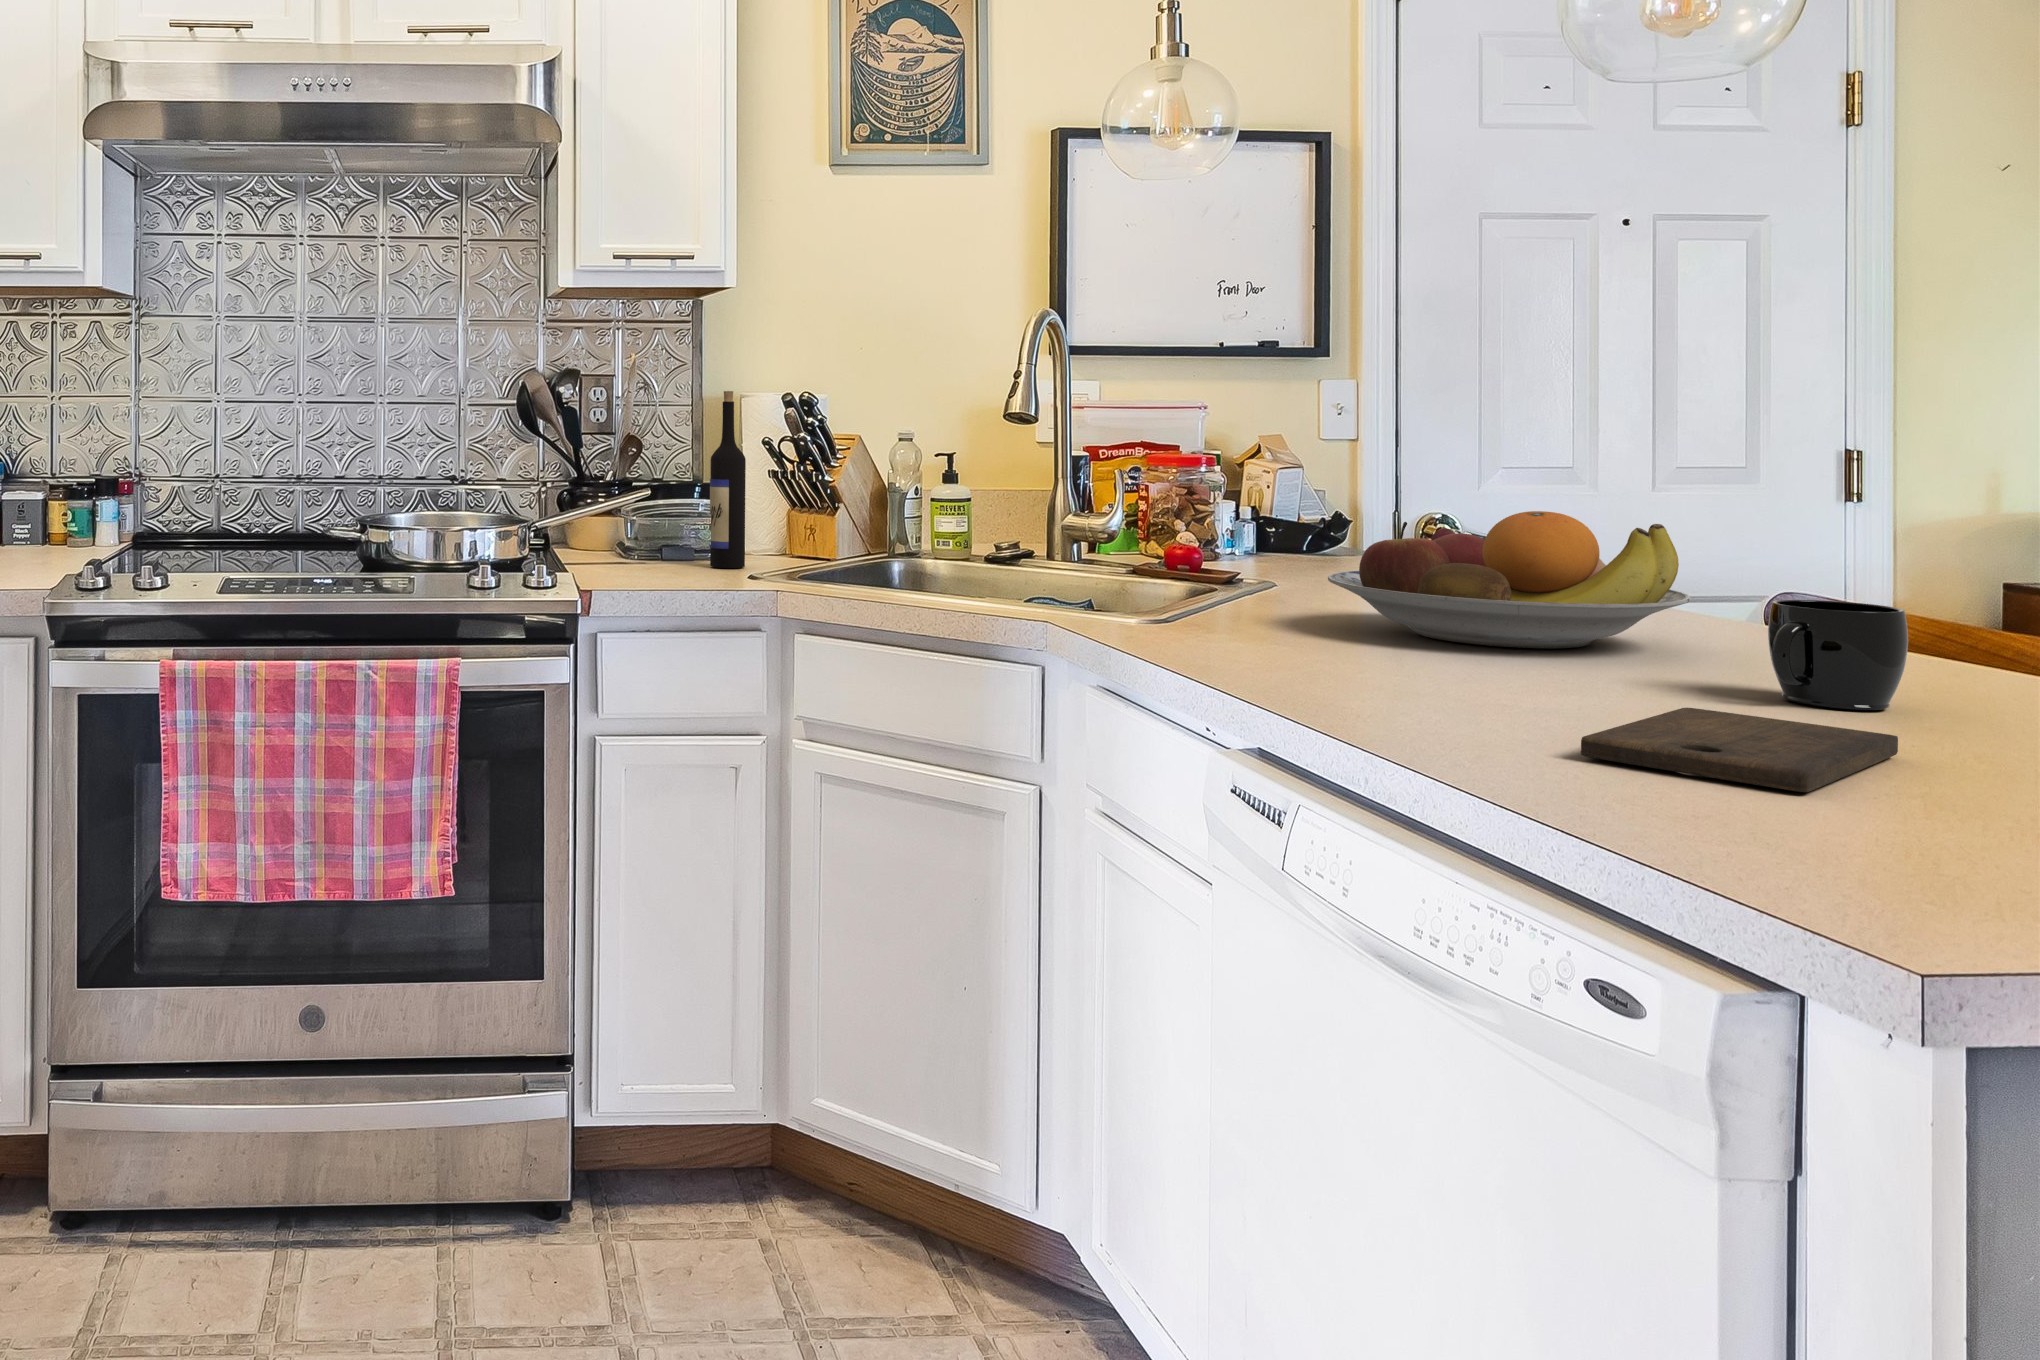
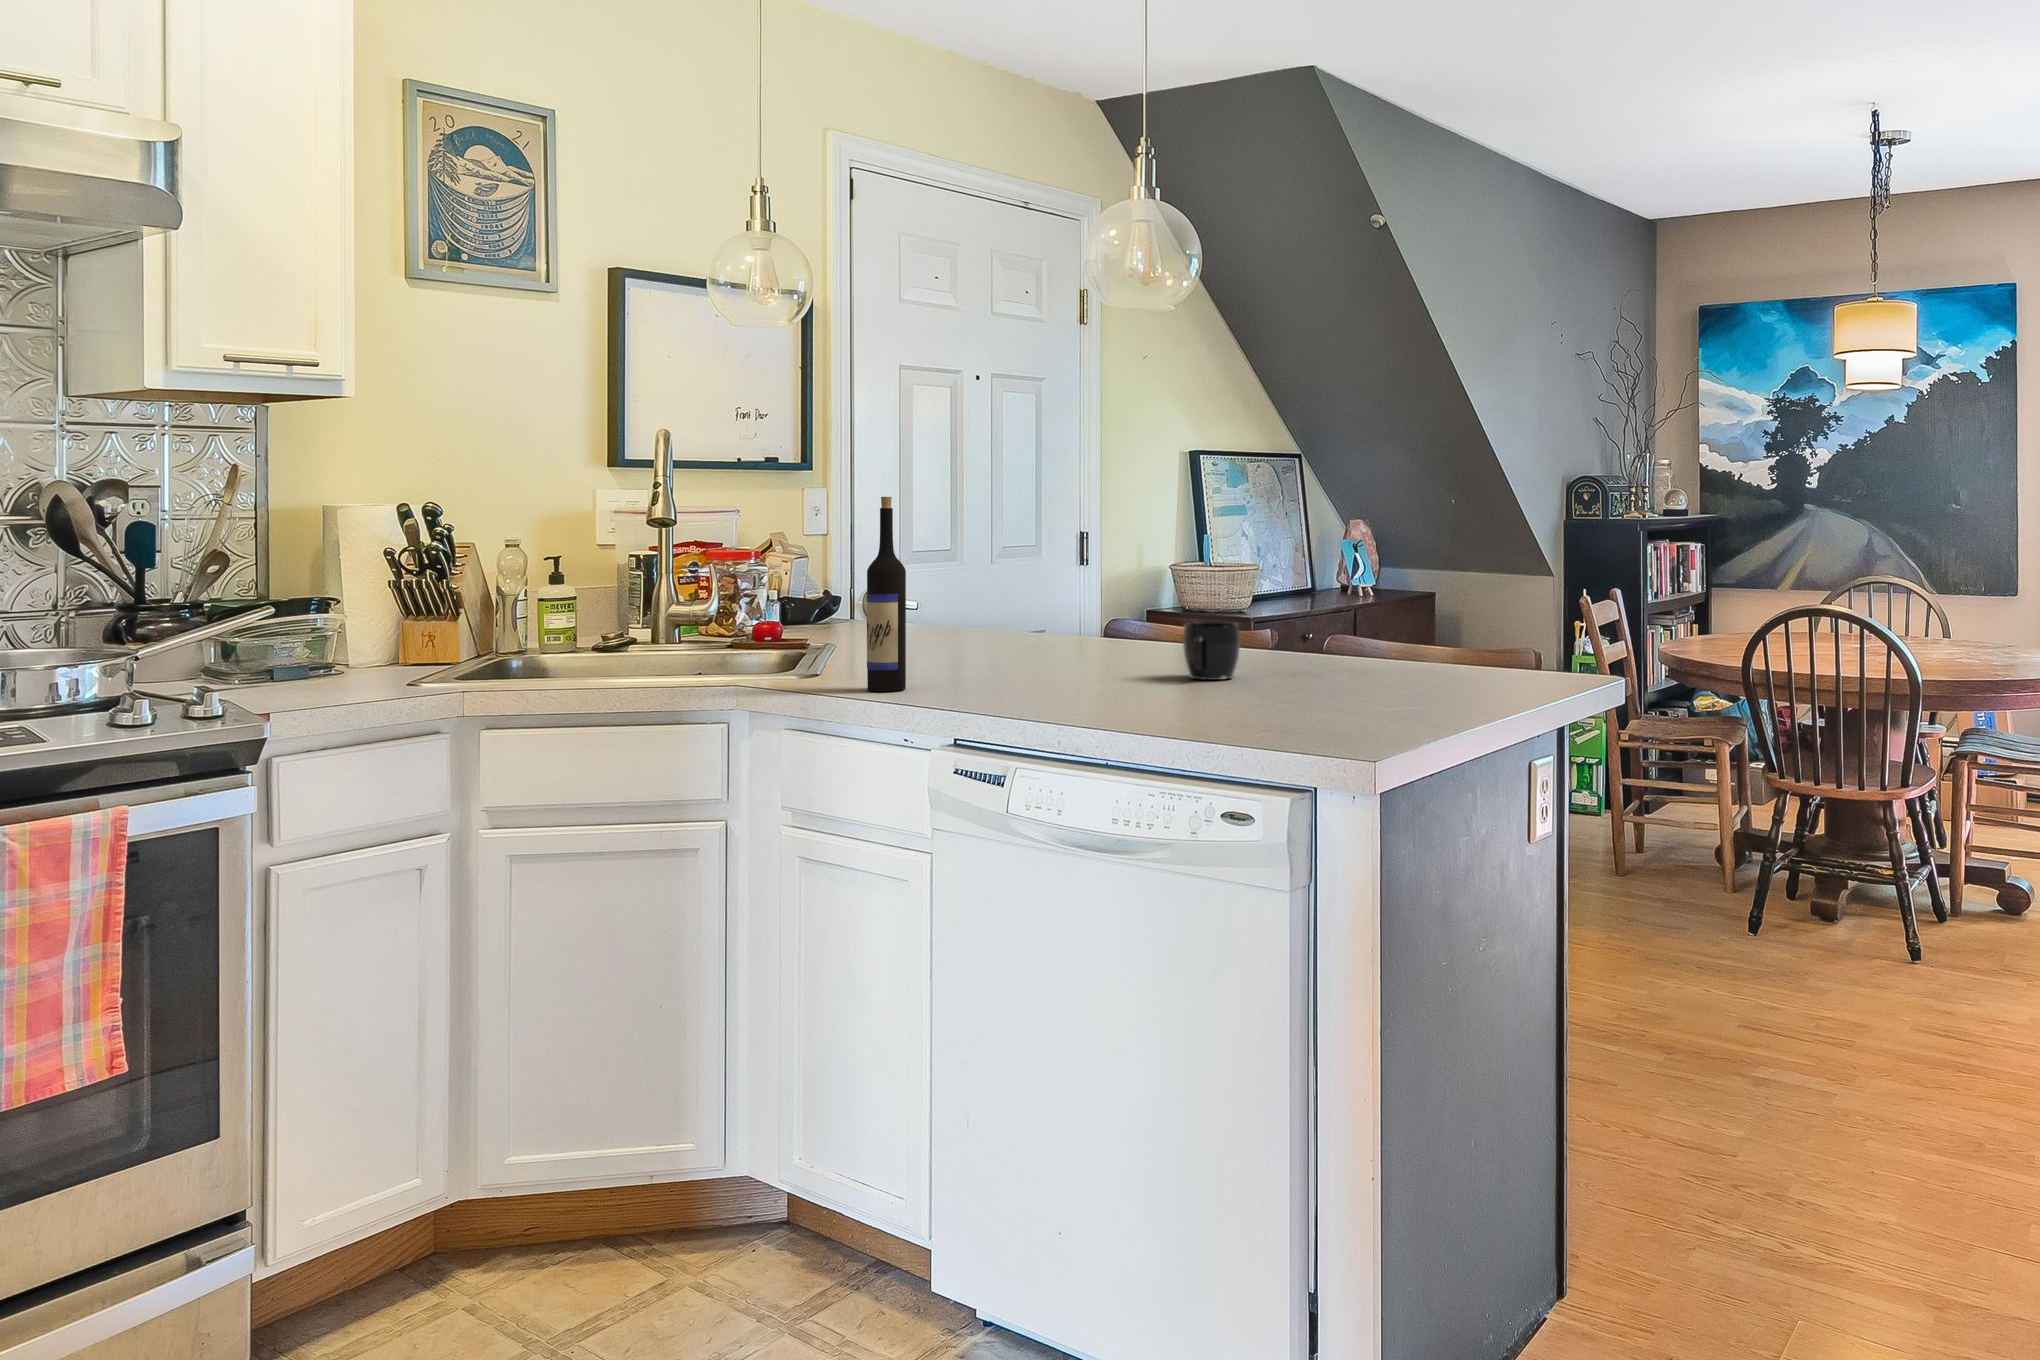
wine bottle: present [710,391,746,568] -> present [867,497,906,691]
fruit bowl: present [1328,511,1691,648] -> none [921,580,1120,670]
cutting board: present [1581,708,1898,792] -> none [1166,687,1268,718]

